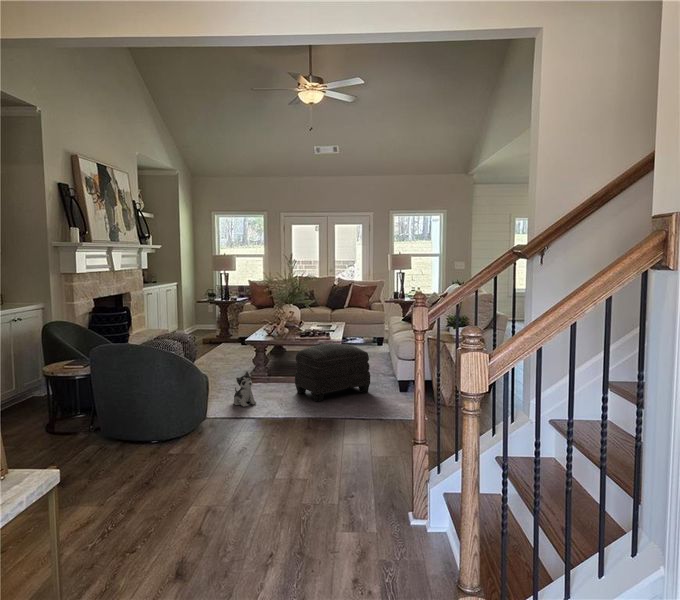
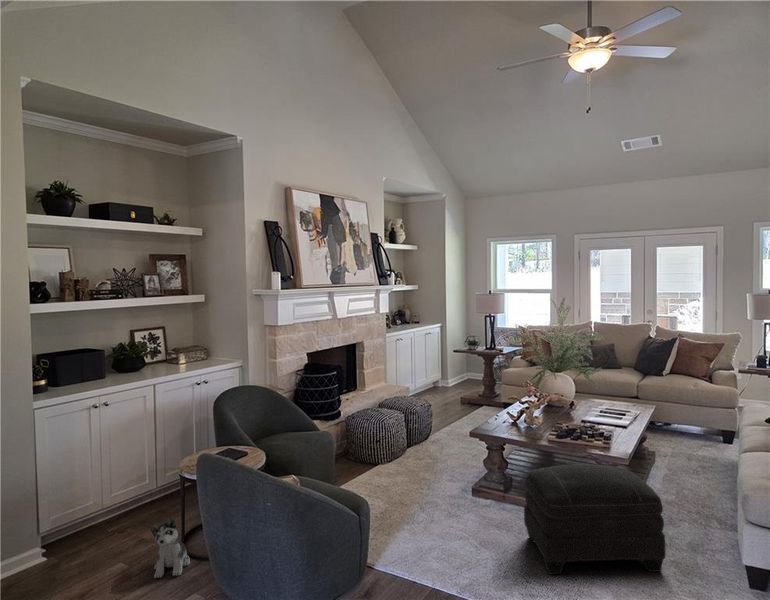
plush toy: present [234,372,256,407] -> present [150,517,190,578]

